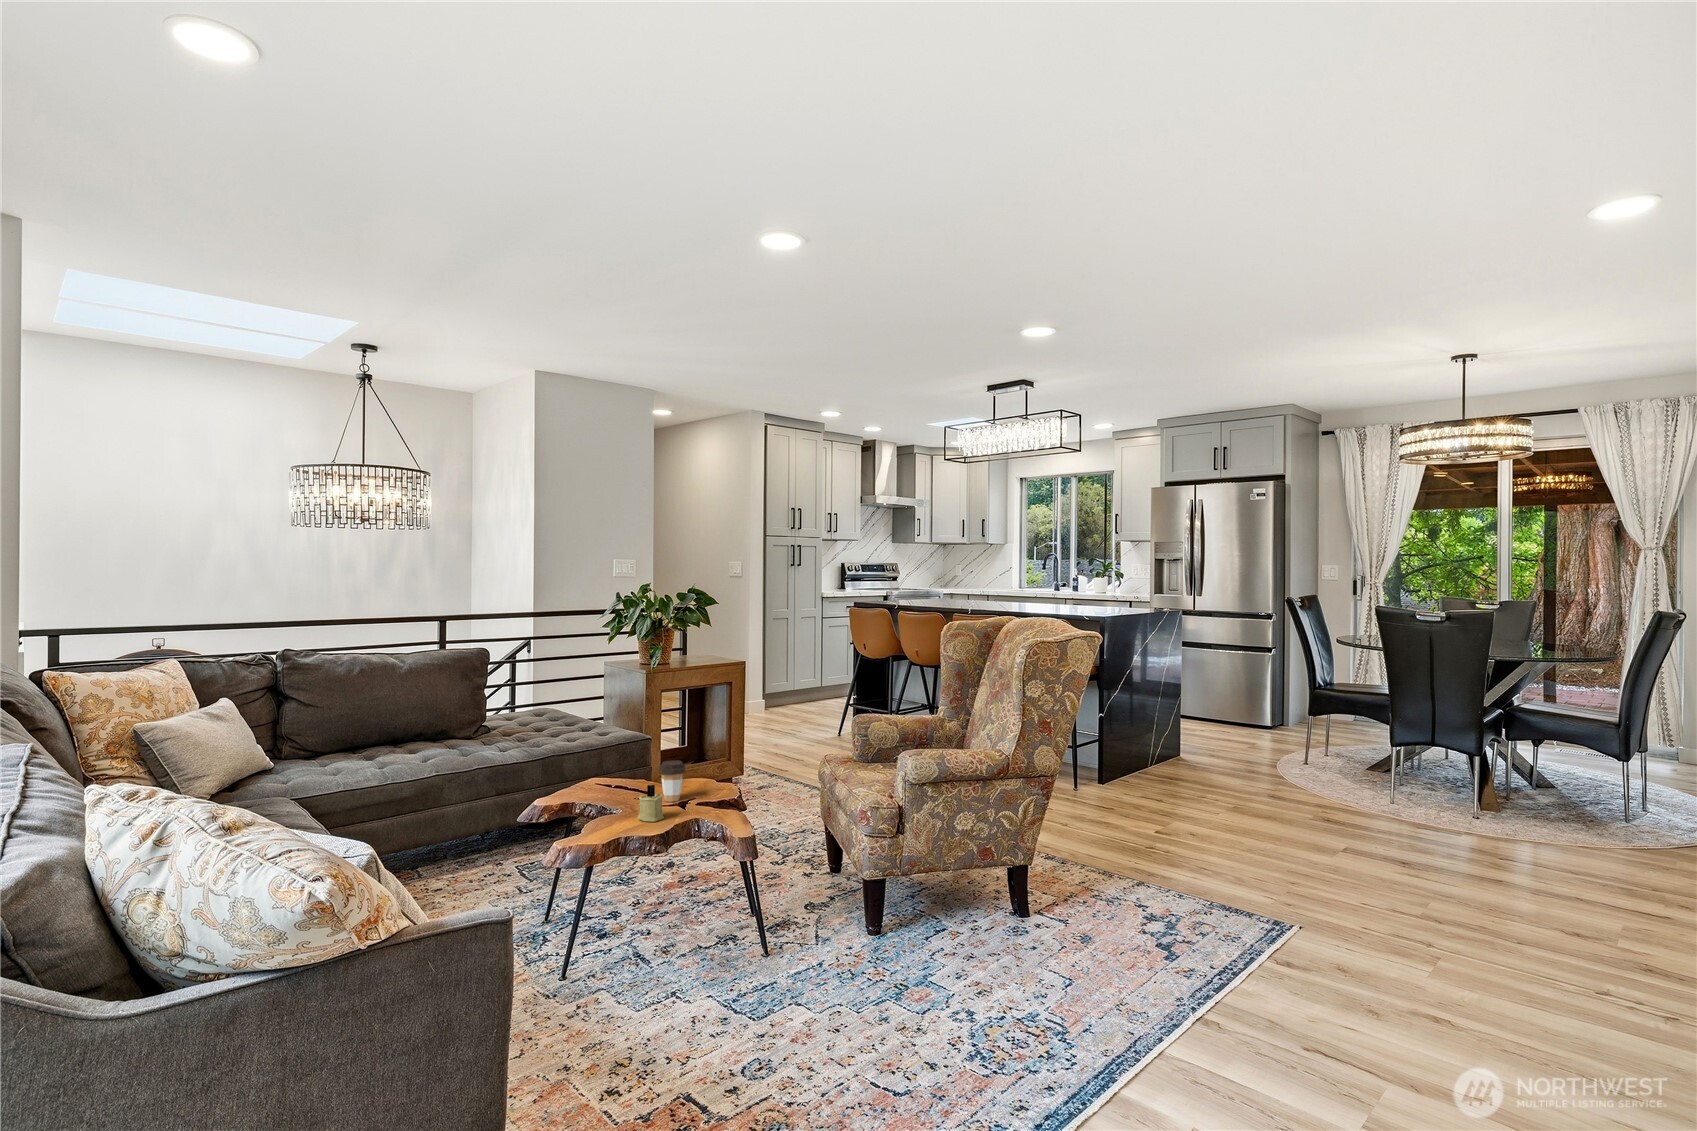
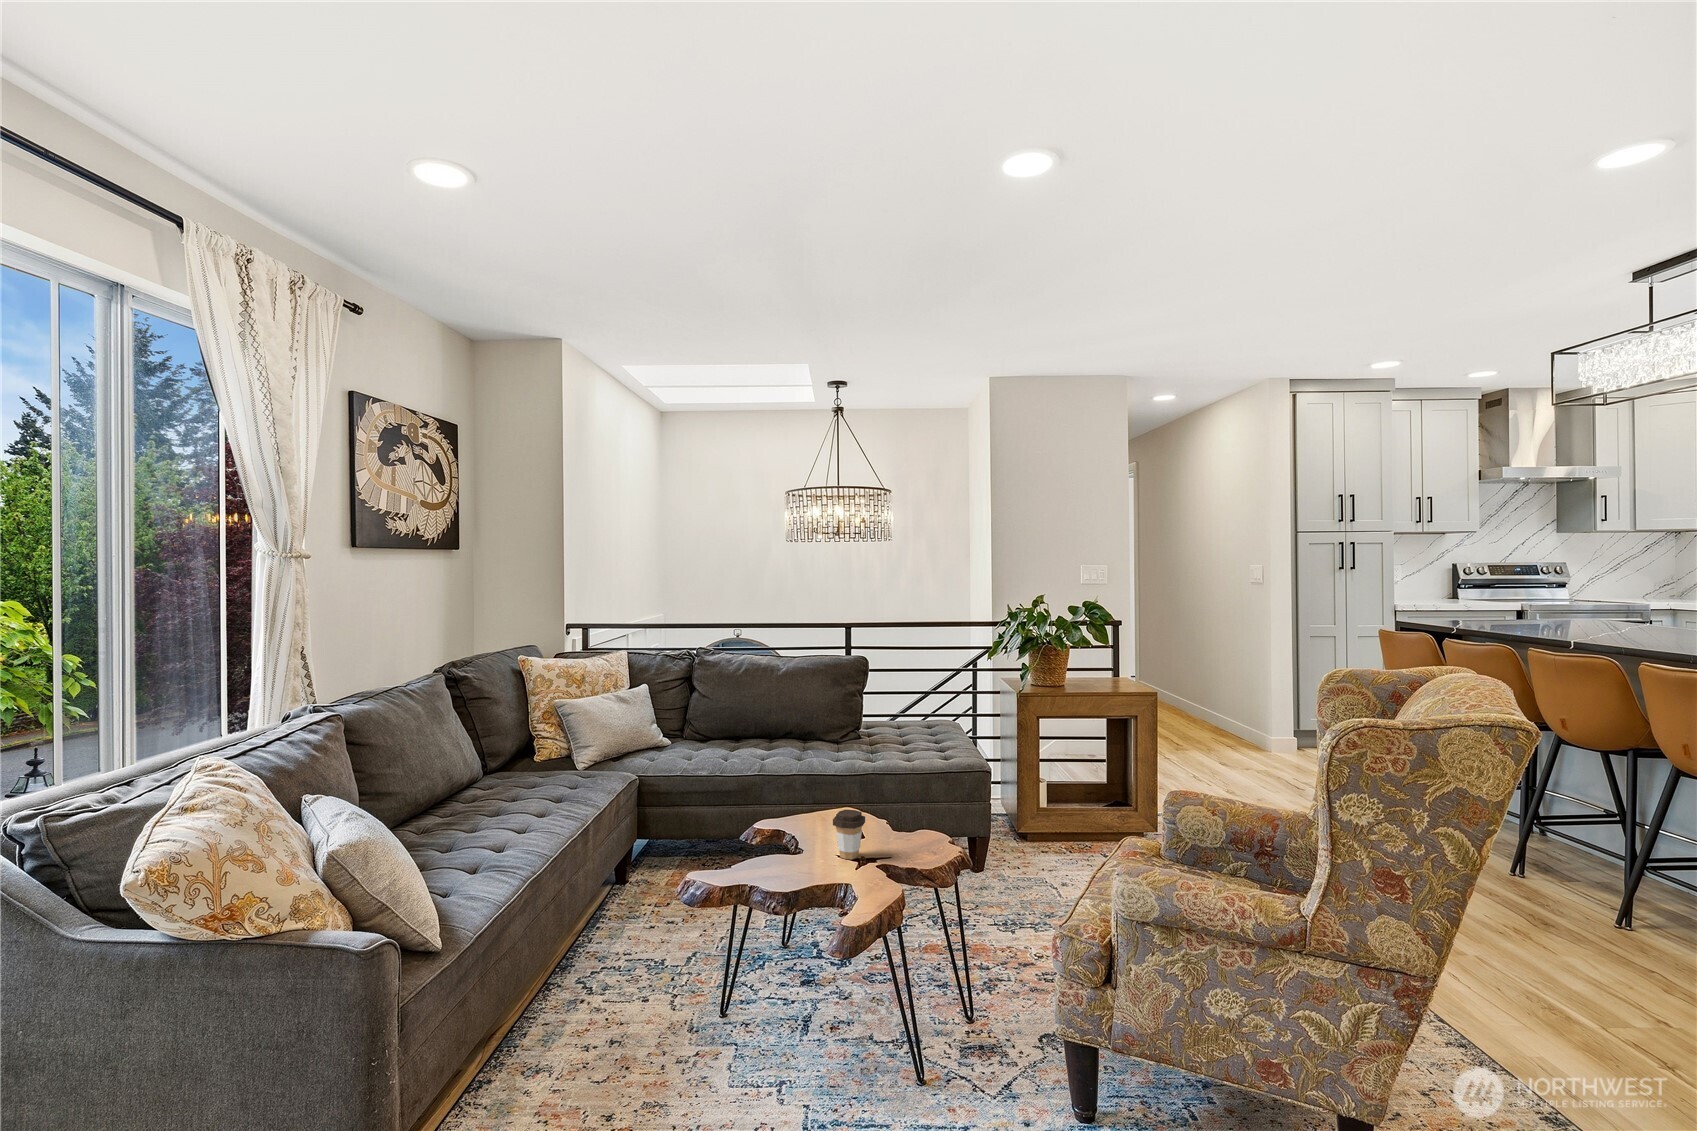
candle: present [638,785,664,822] -> none [774,835,801,879]

